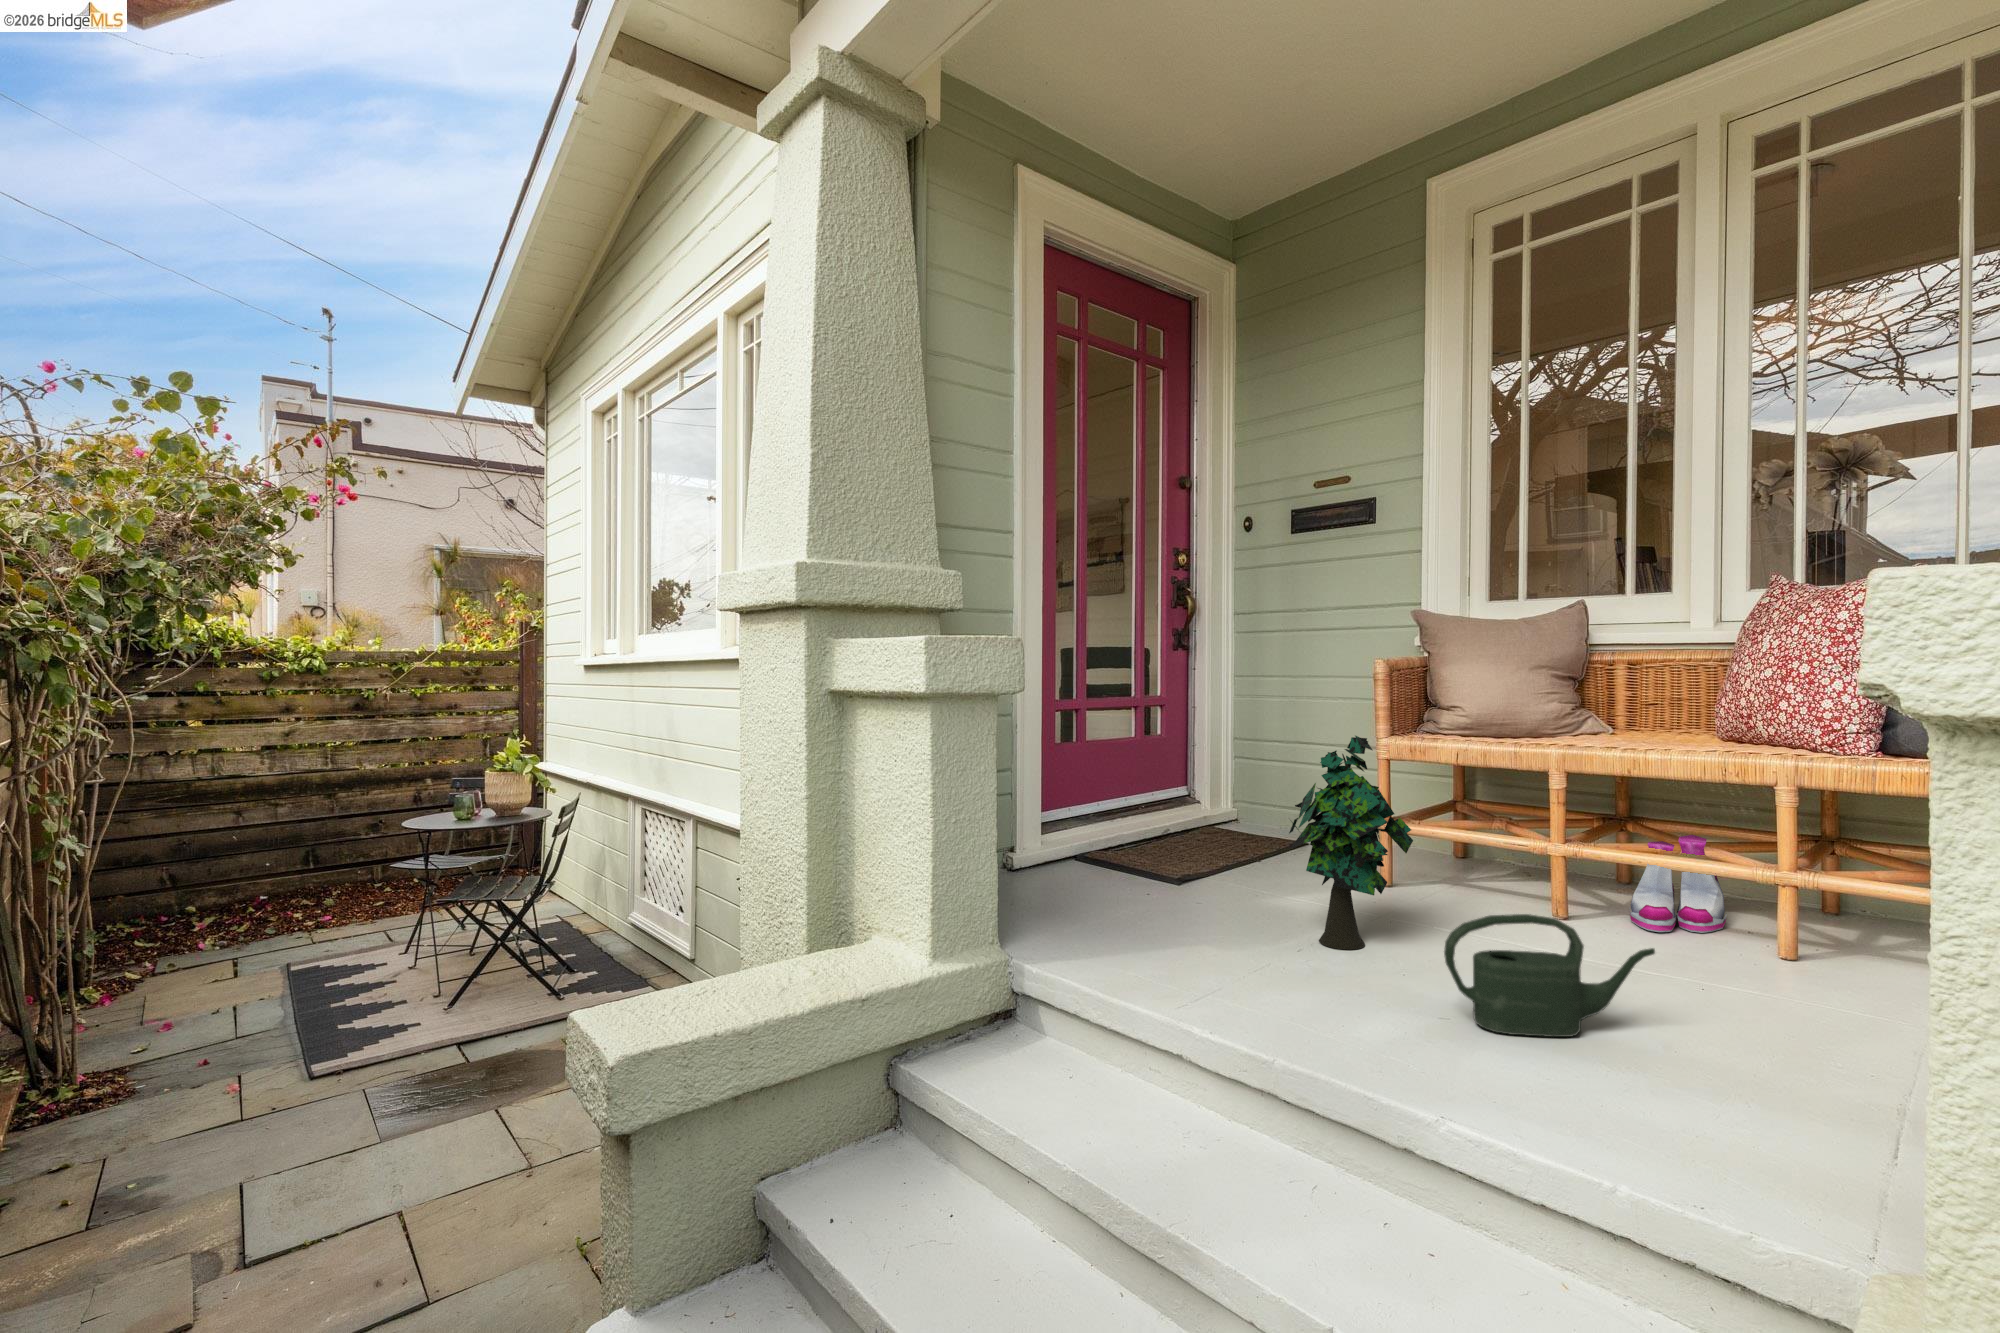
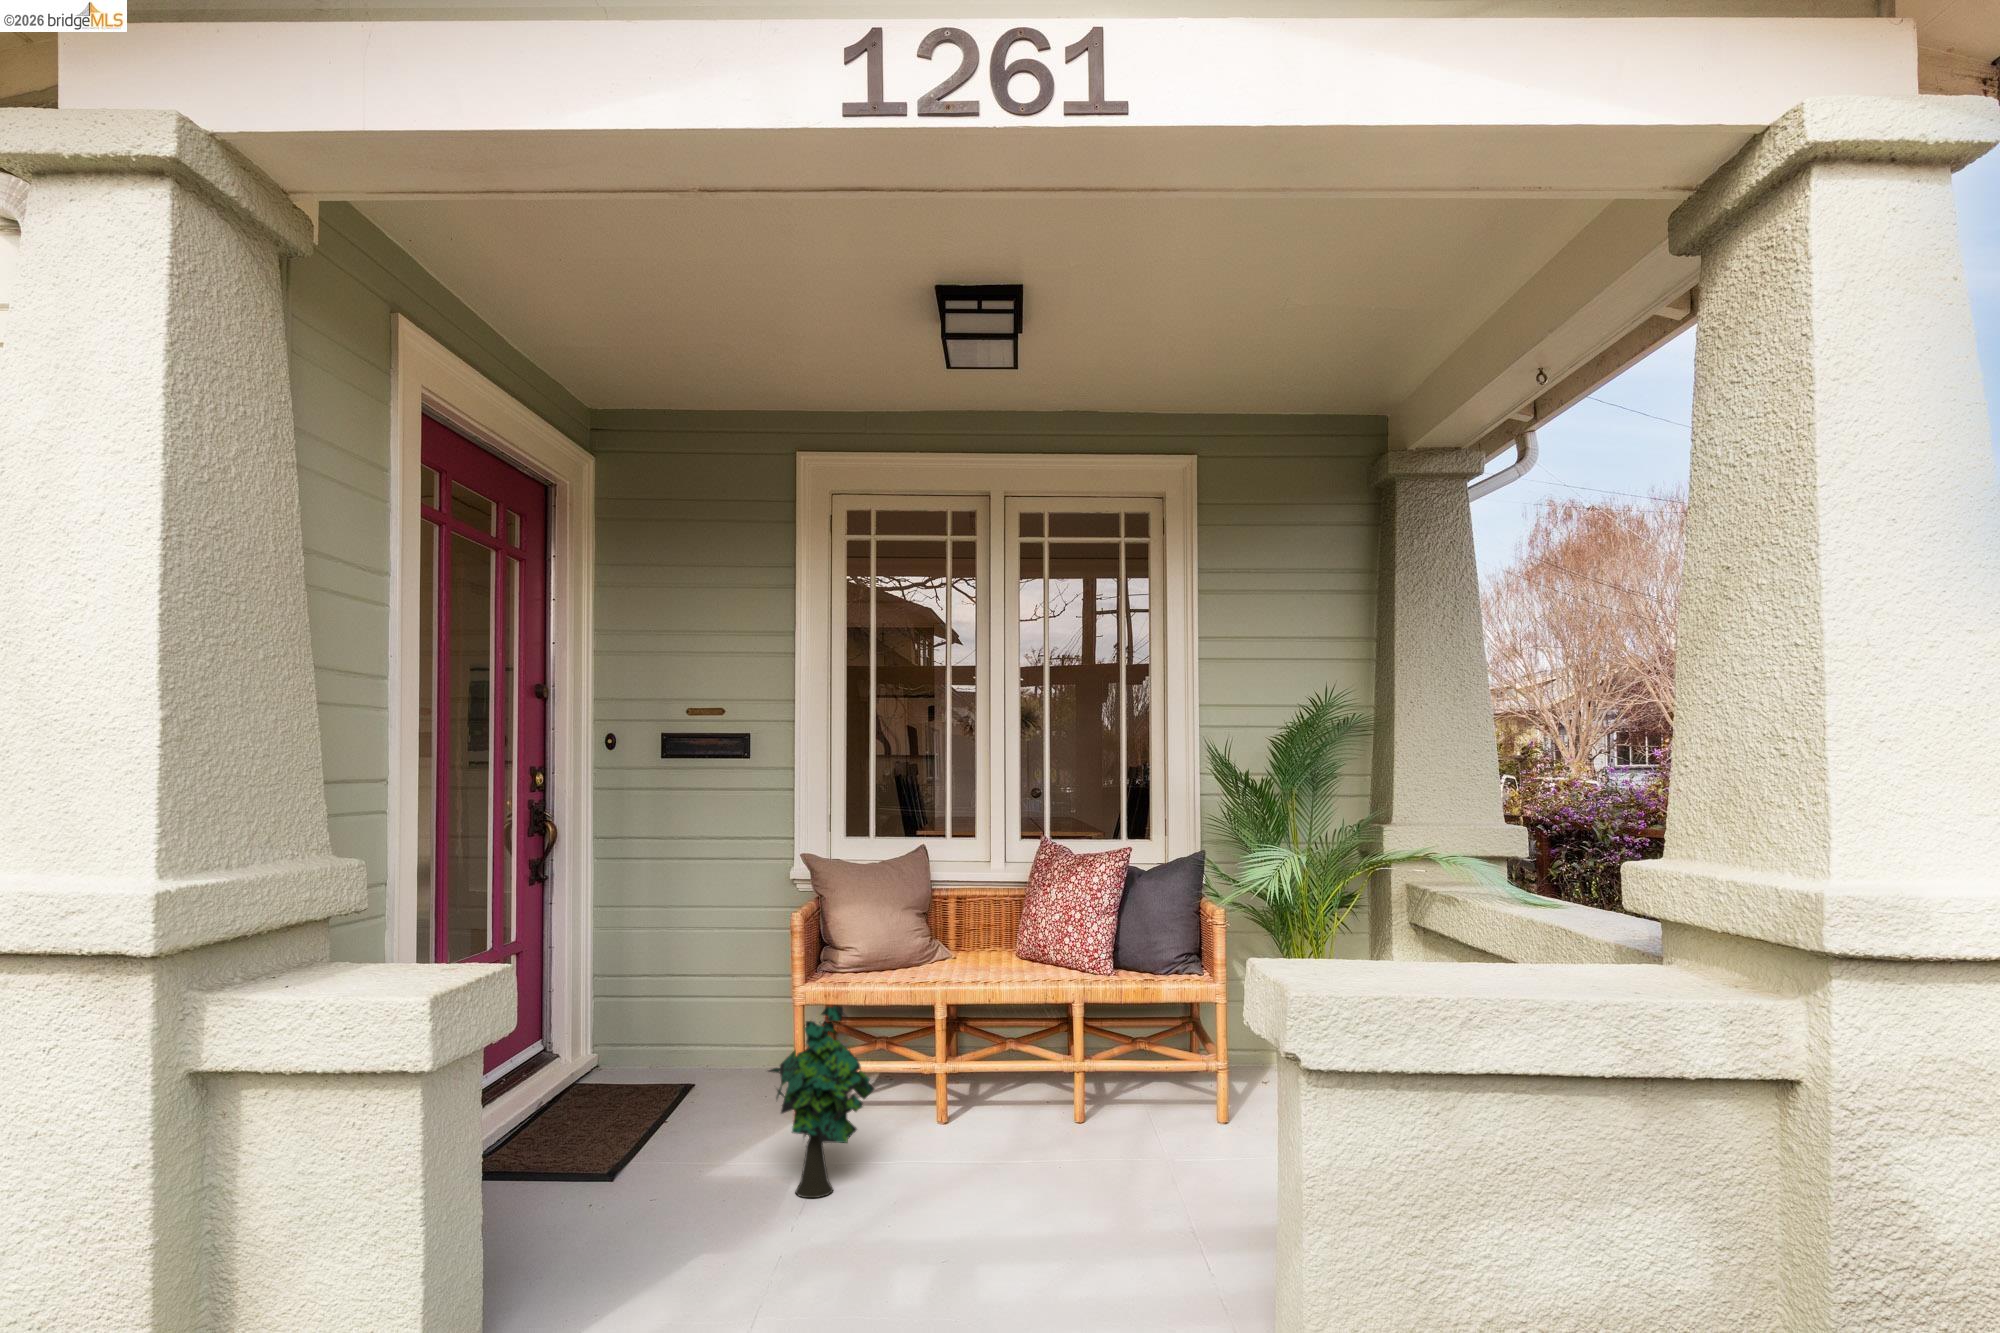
boots: present [1629,835,1727,933] -> none [979,1039,1034,1121]
watering can: present [1444,914,1655,1037] -> none [938,1138,1051,1236]

